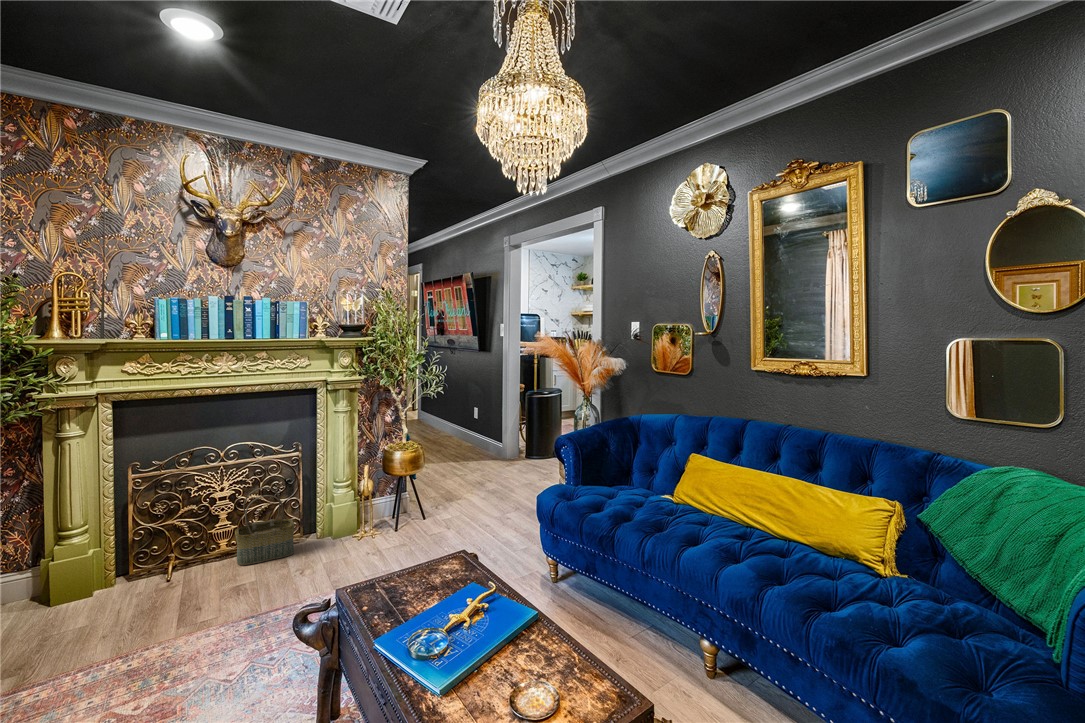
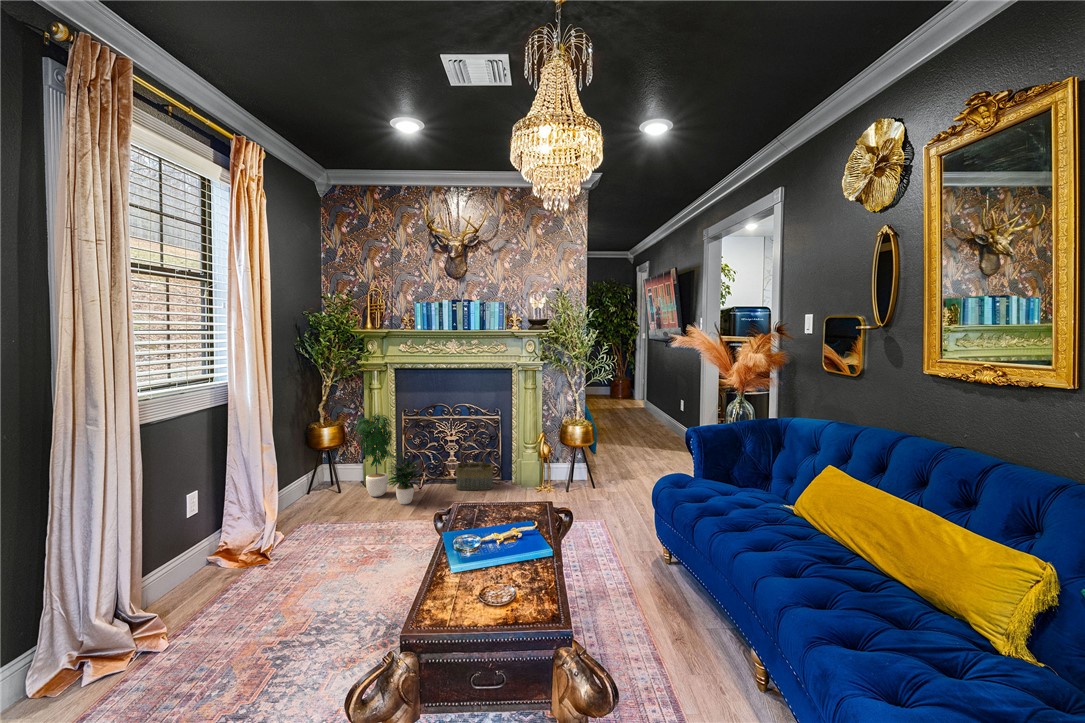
potted plant: none [39,468,194,613] -> present [355,412,422,504]

